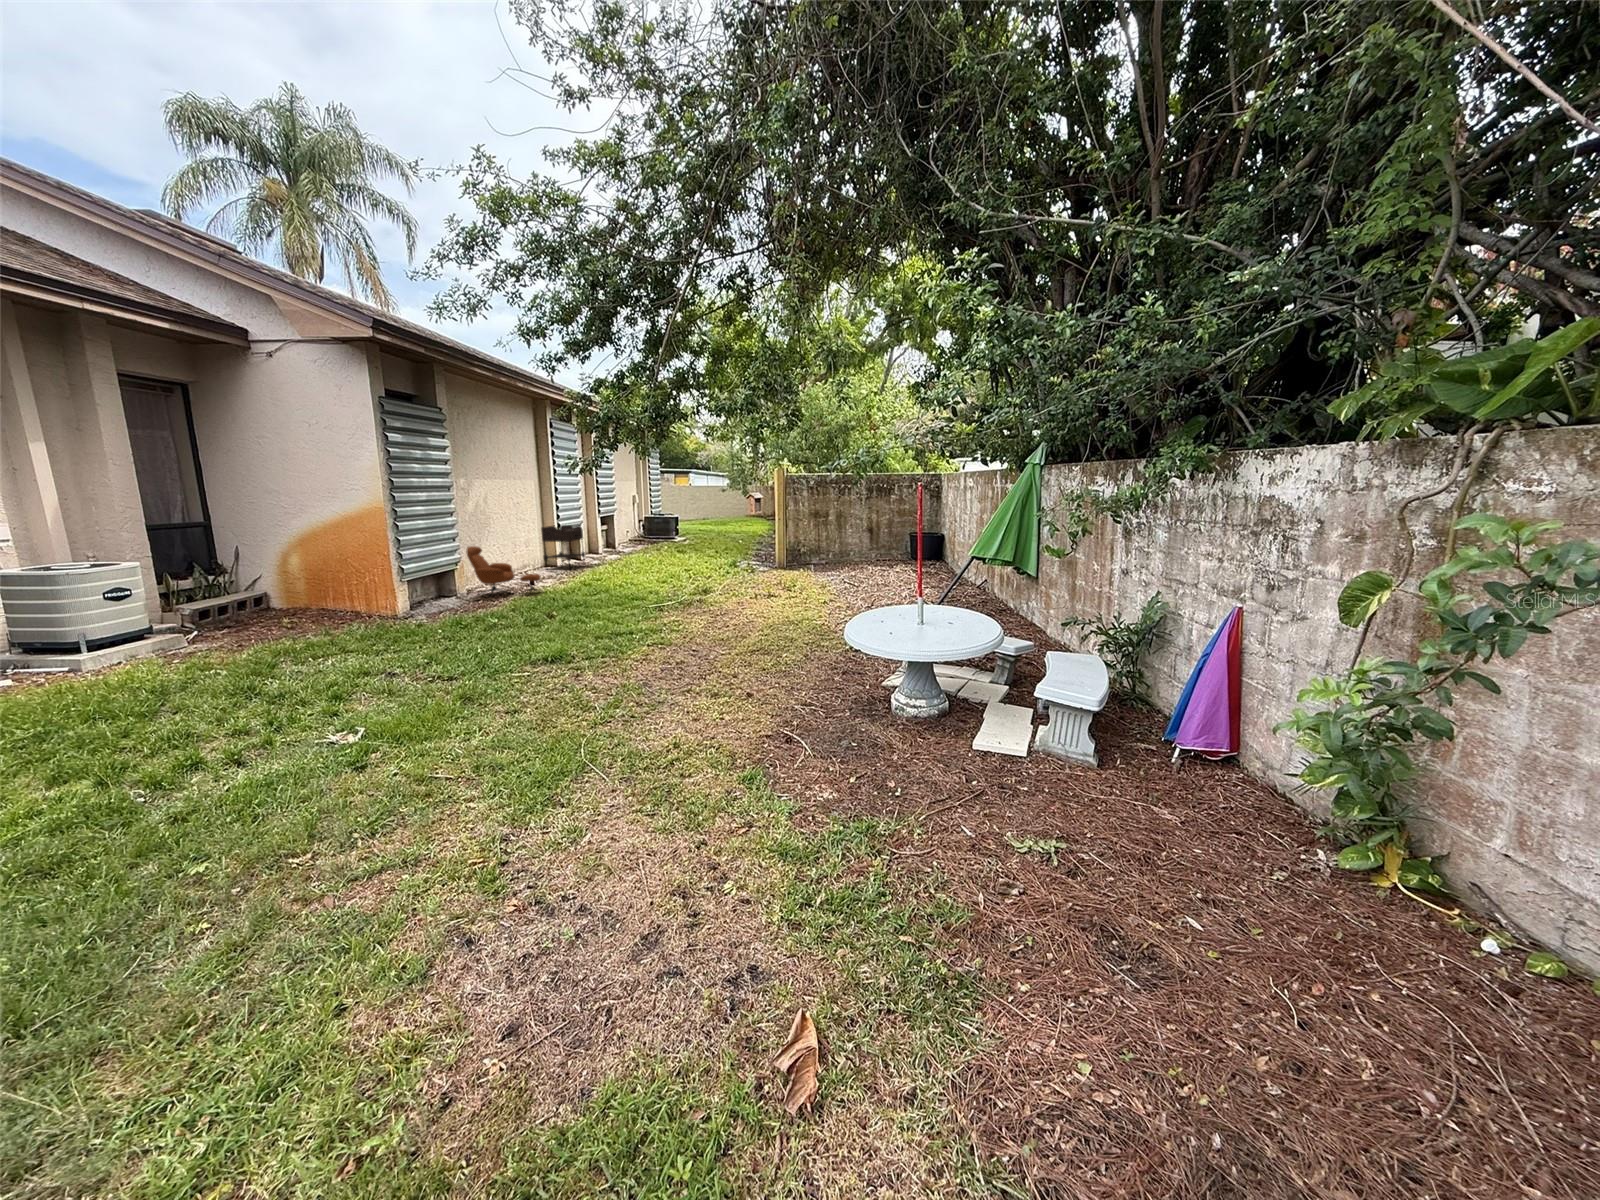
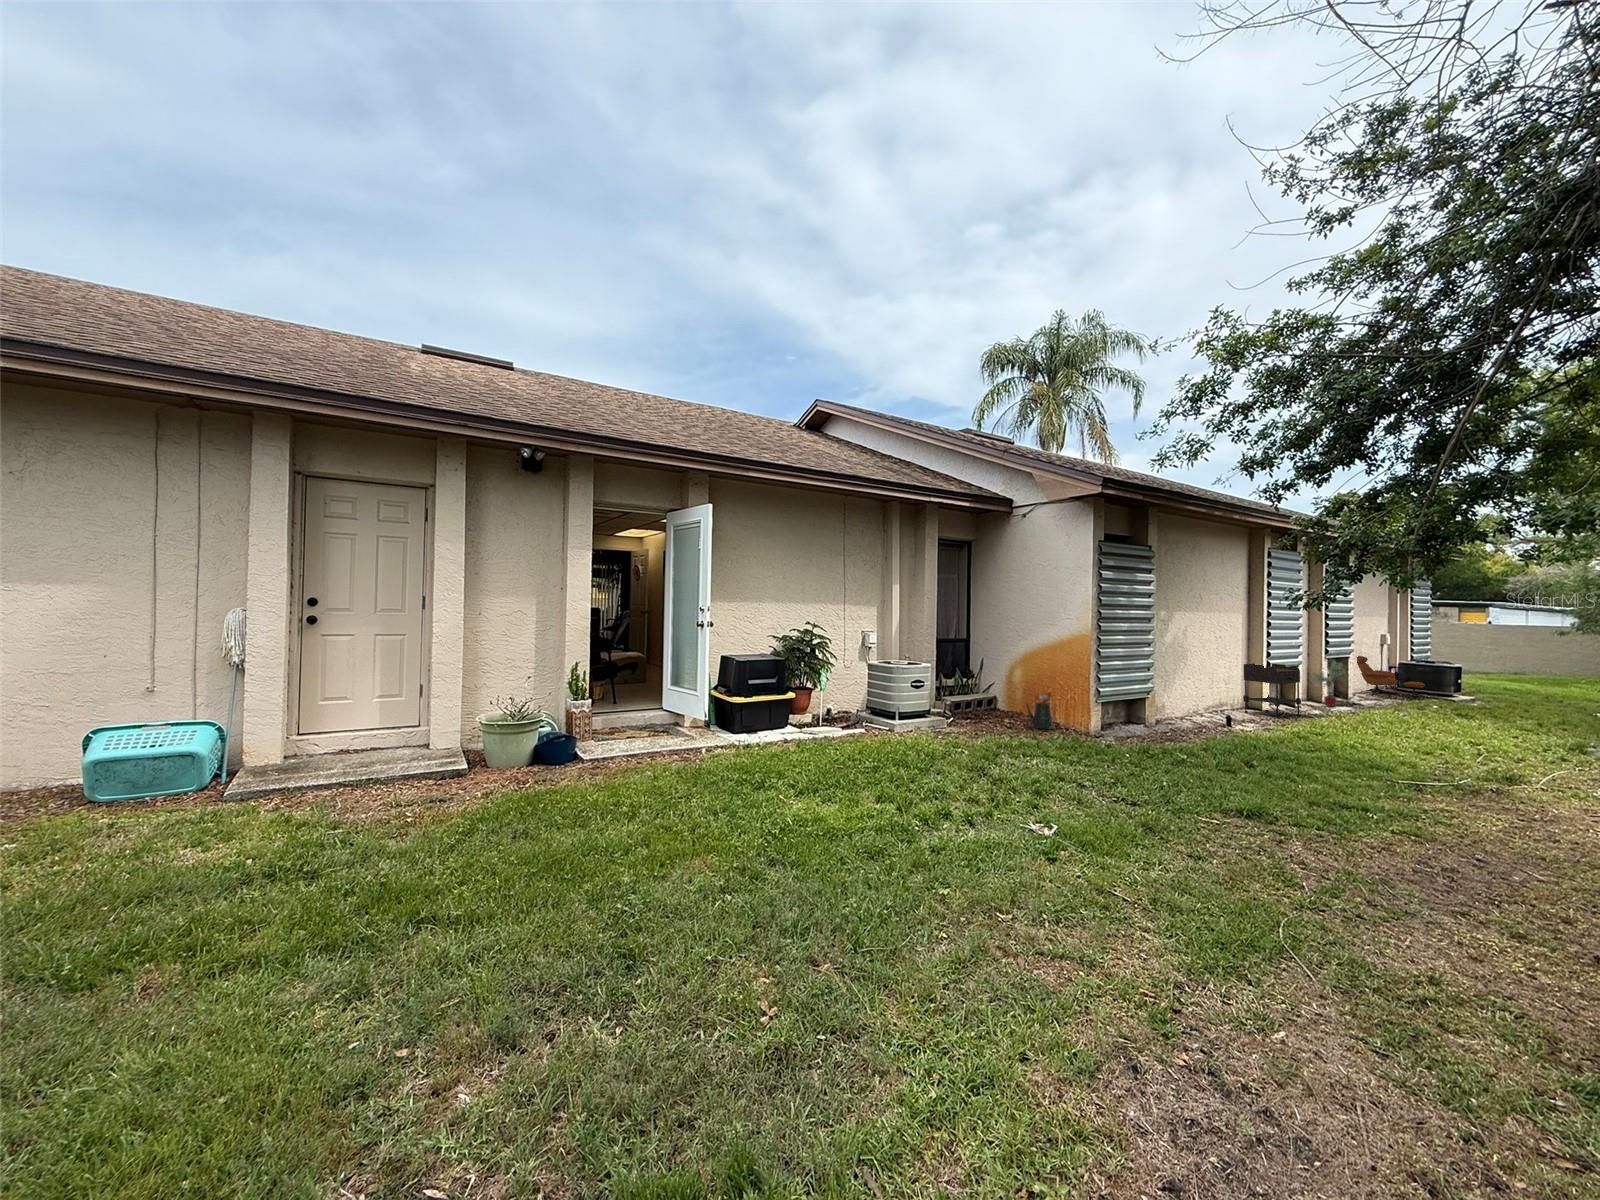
potted tree: none [590,516,612,556] -> present [1313,659,1345,706]
lounge chair: present [466,546,541,594] -> present [1357,656,1428,698]
watering can: none [310,577,355,622] -> present [1026,692,1055,729]

